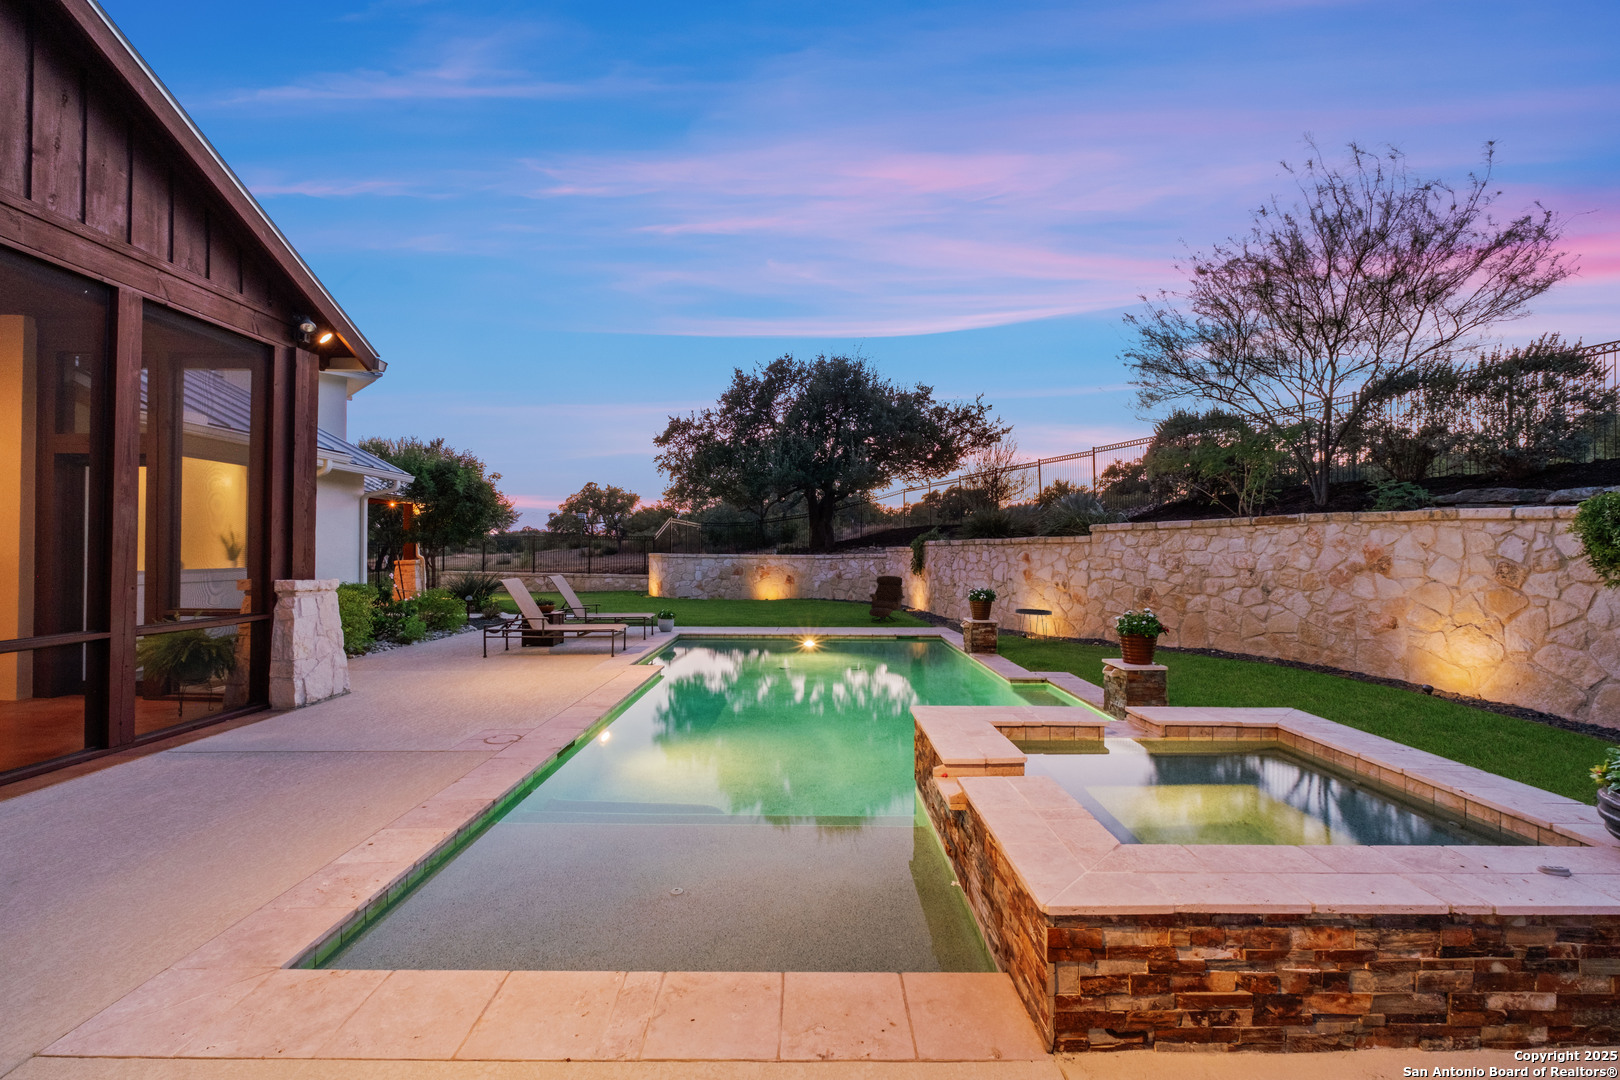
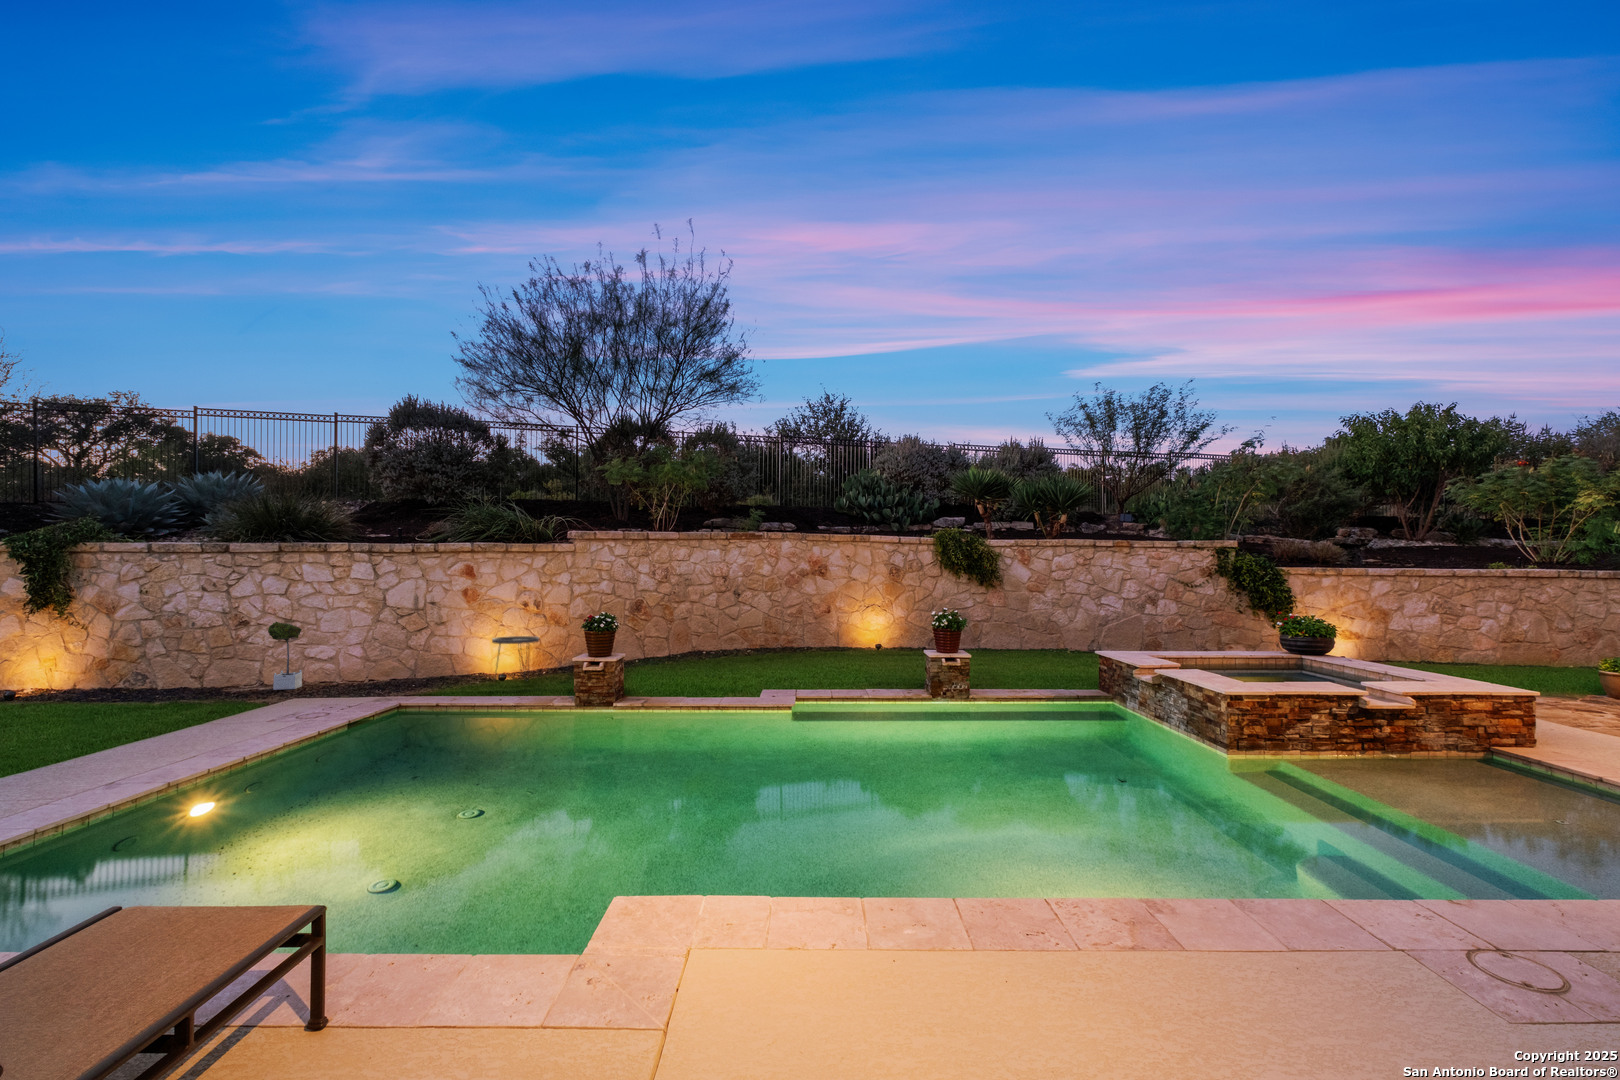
lounge chair: present [869,576,905,623] -> none [121,612,208,702]
potted tree: none [918,585,935,627] -> present [268,622,302,690]

